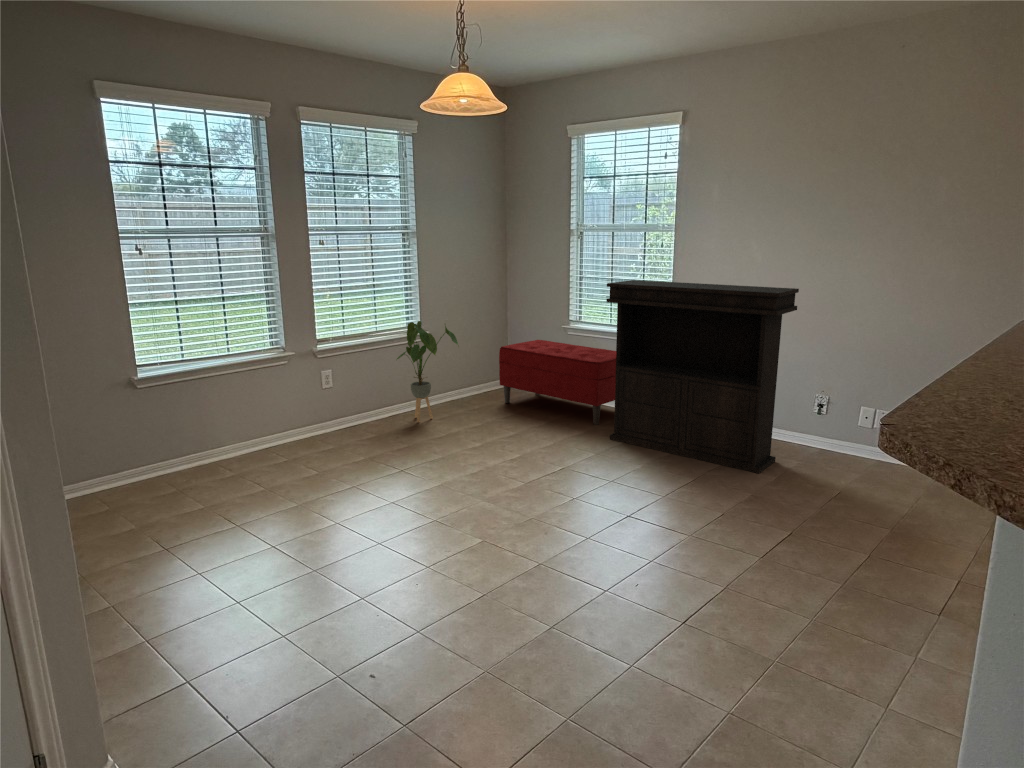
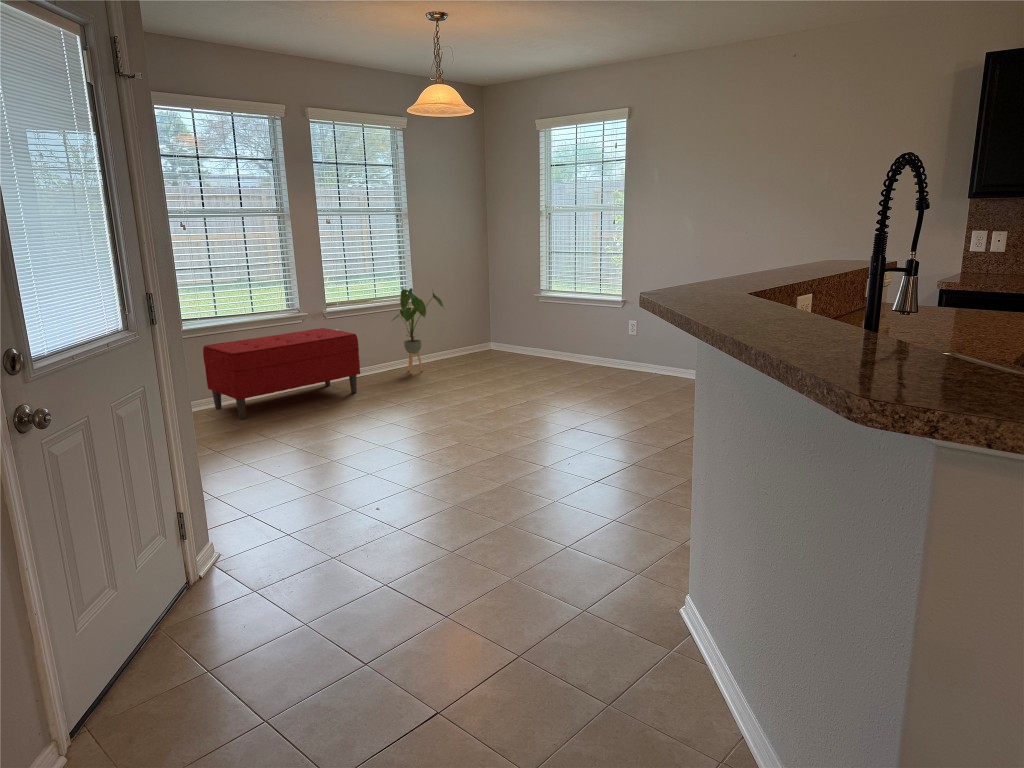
console table: present [606,280,799,473] -> none [565,250,717,403]
bench: present [499,340,616,425] -> present [203,328,360,419]

